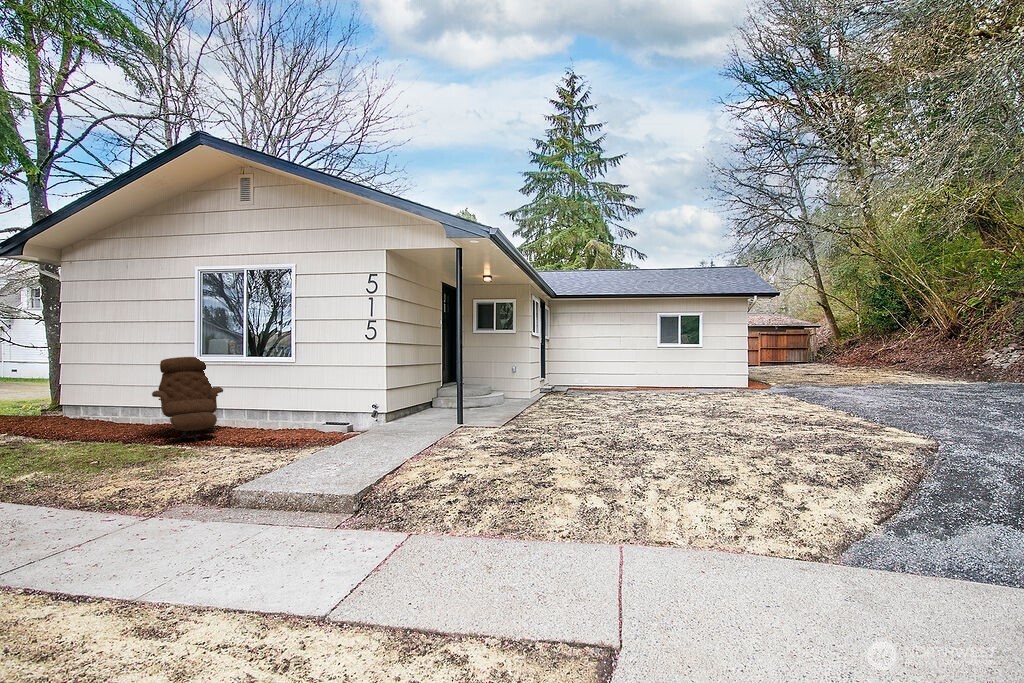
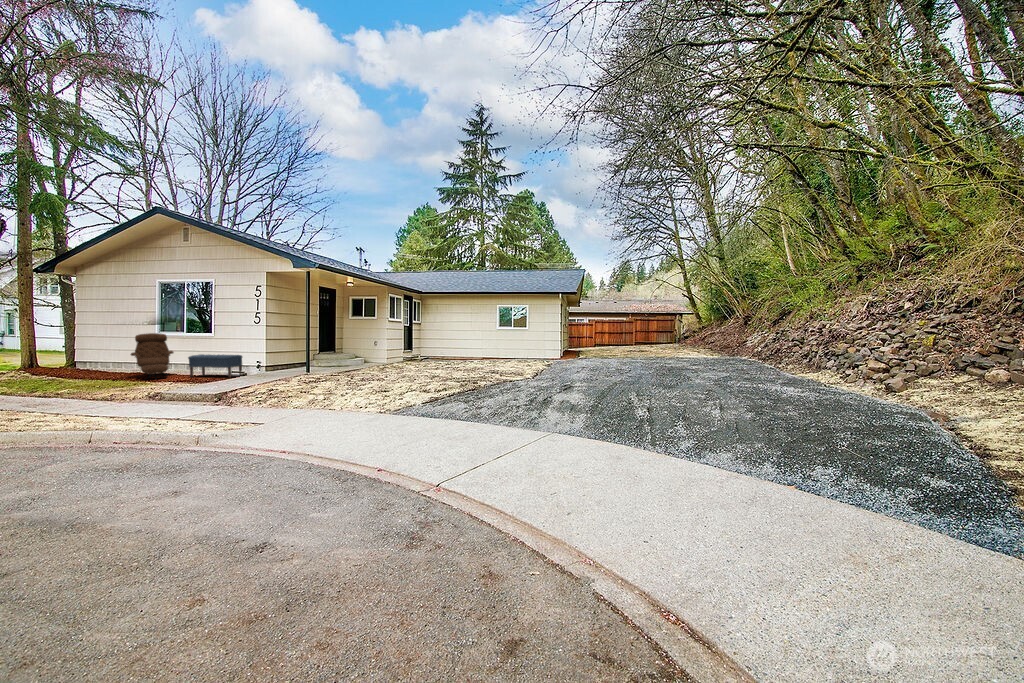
bench: none [251,394,344,438] -> present [188,354,242,378]

